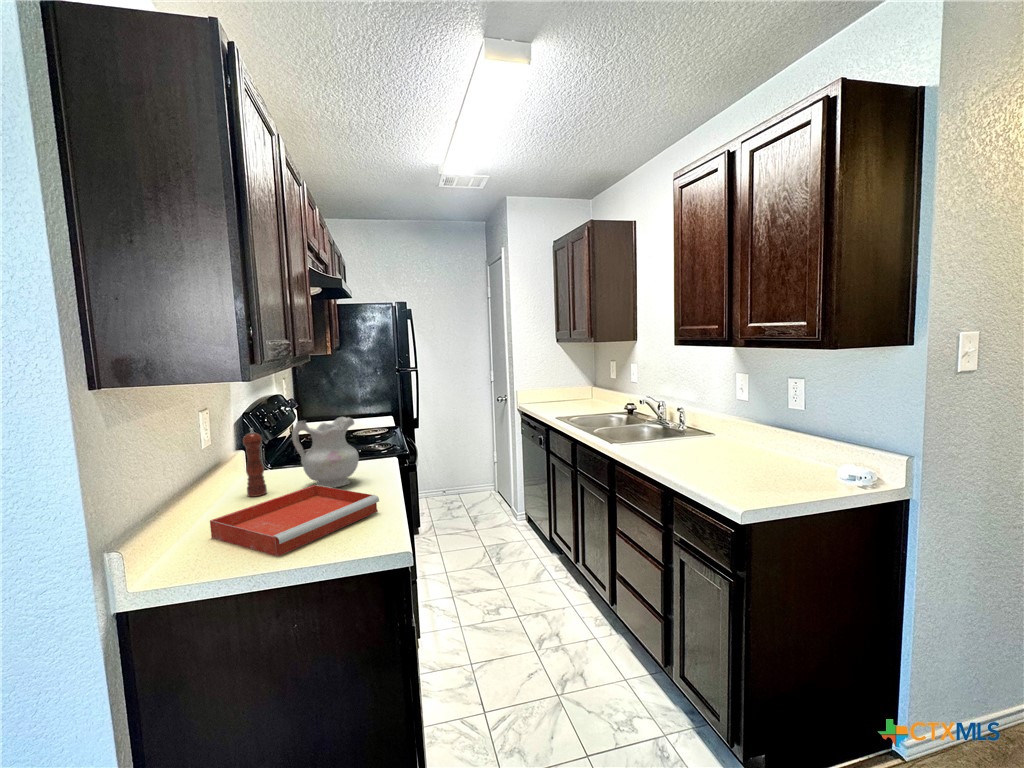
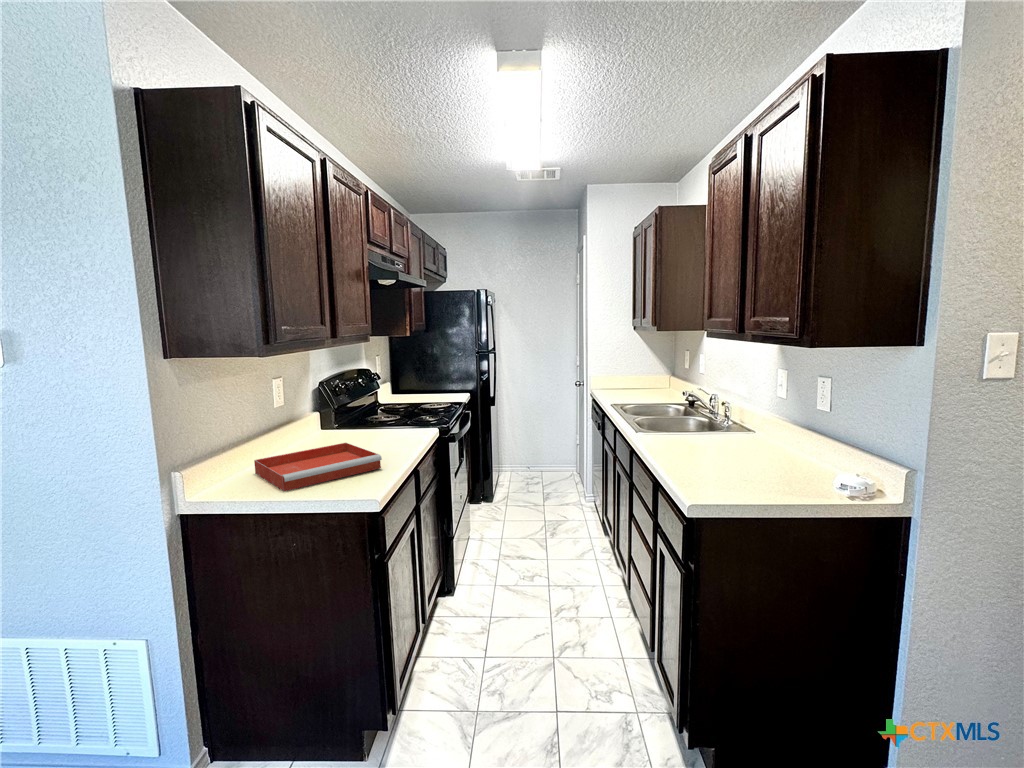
ceramic pitcher: present [292,417,359,488] -> none [338,389,392,448]
pepper mill: present [243,428,267,497] -> none [302,394,320,448]

